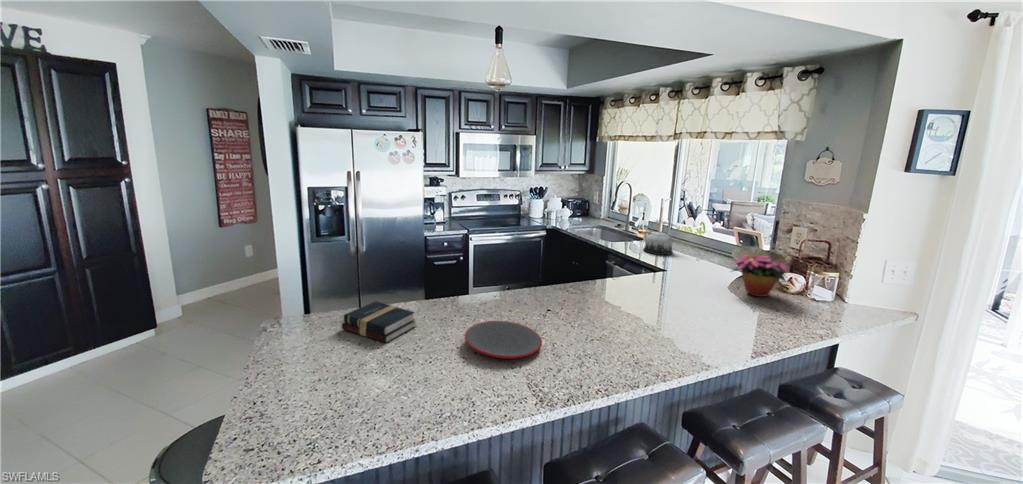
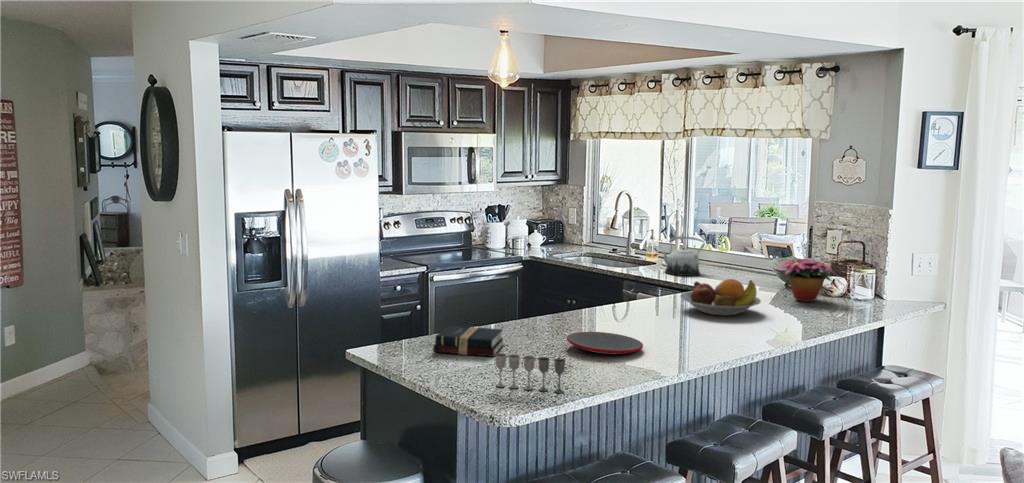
fruit bowl: none [625,270,703,308] -> present [681,279,761,316]
wine glass: none [321,362,383,424] -> present [495,353,565,393]

